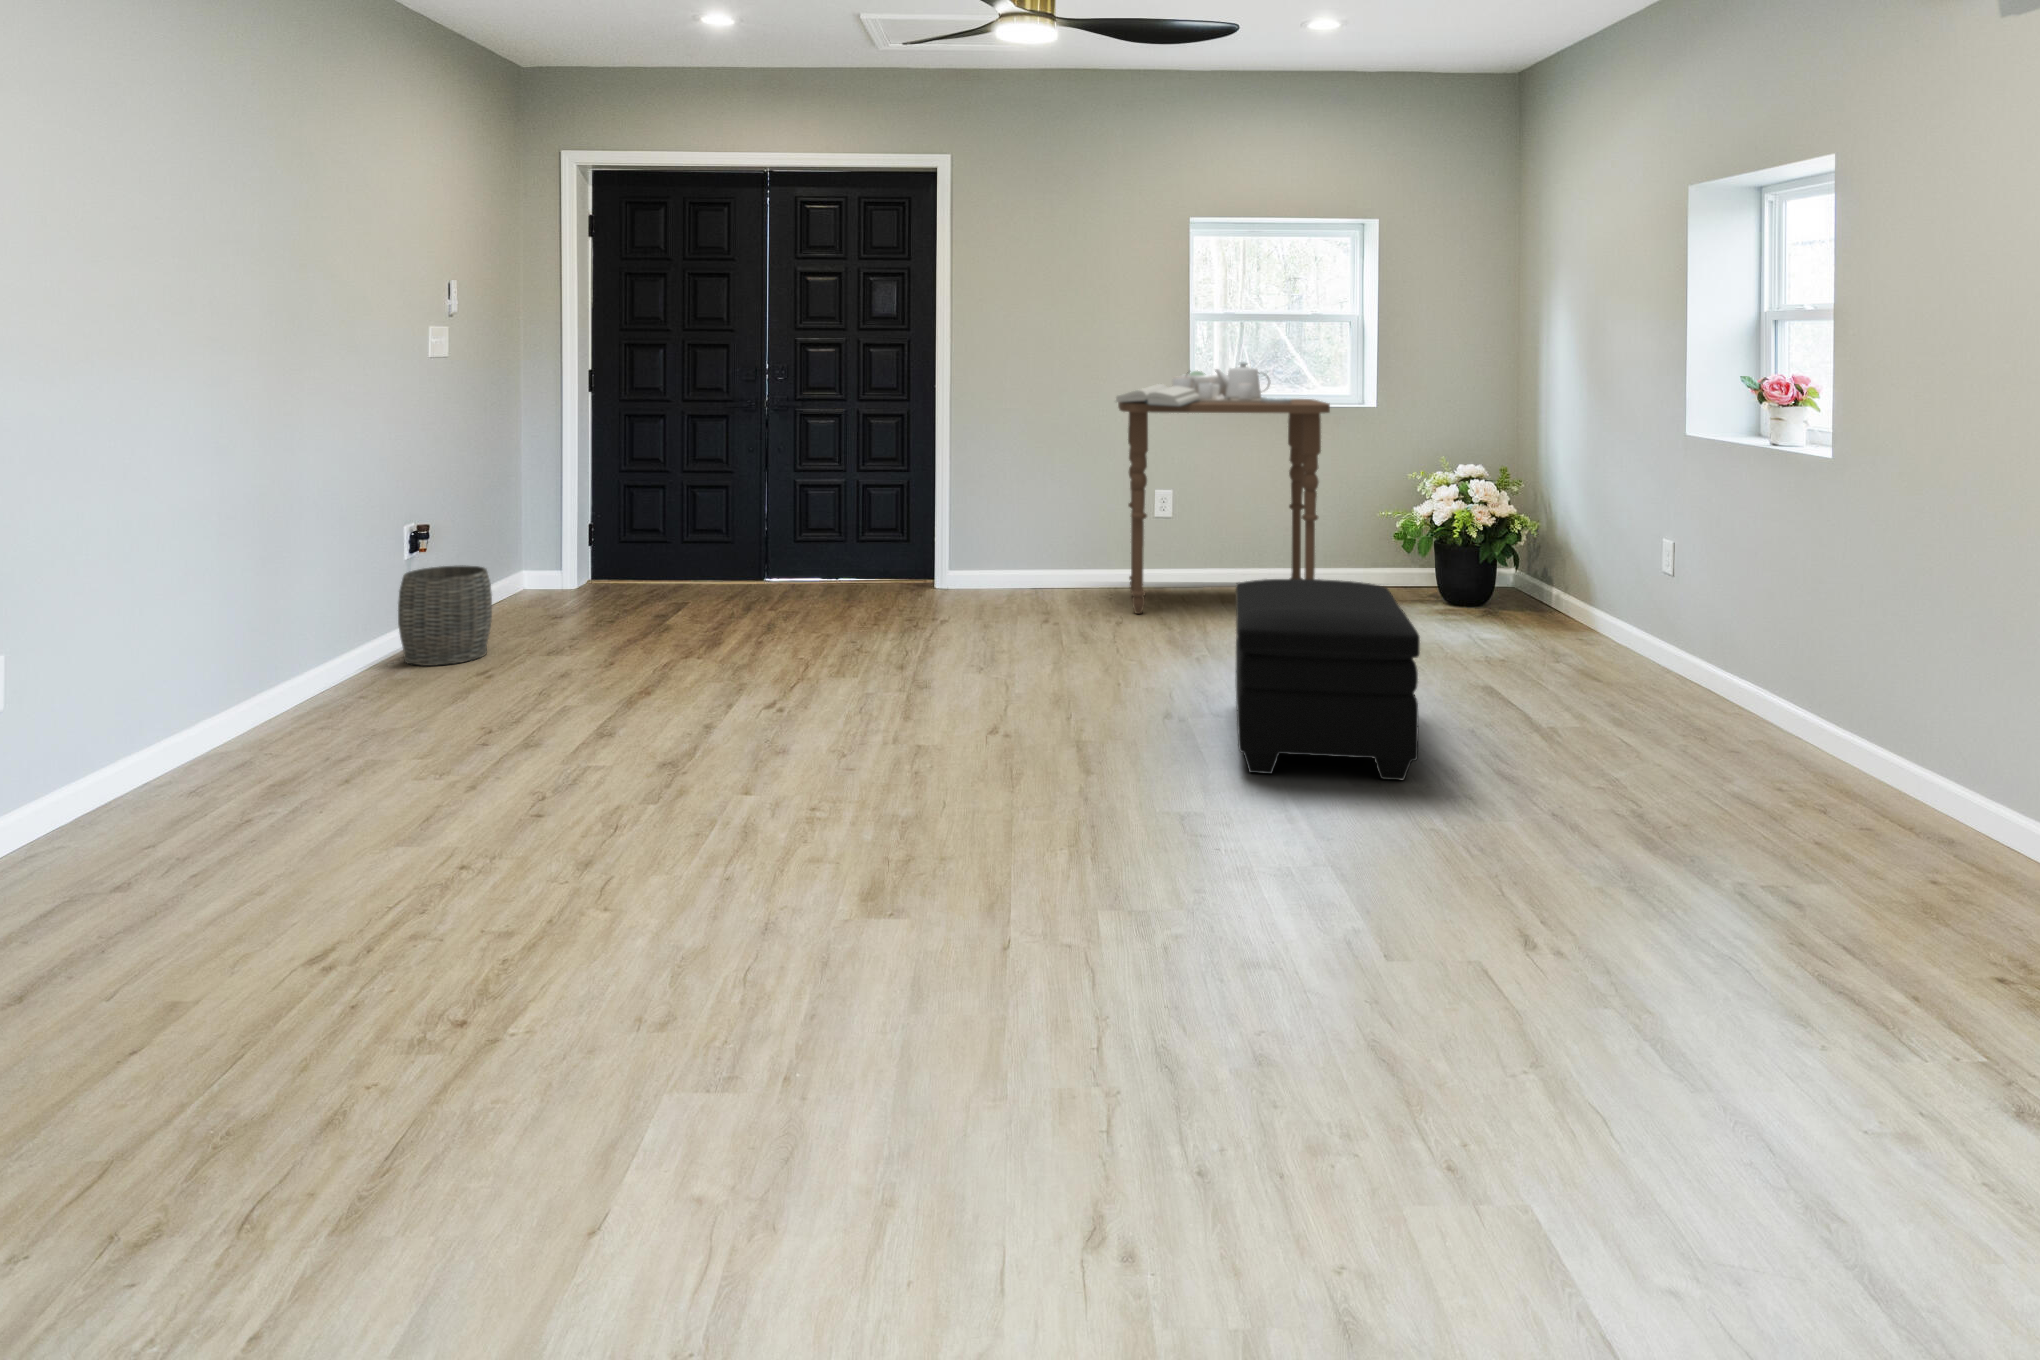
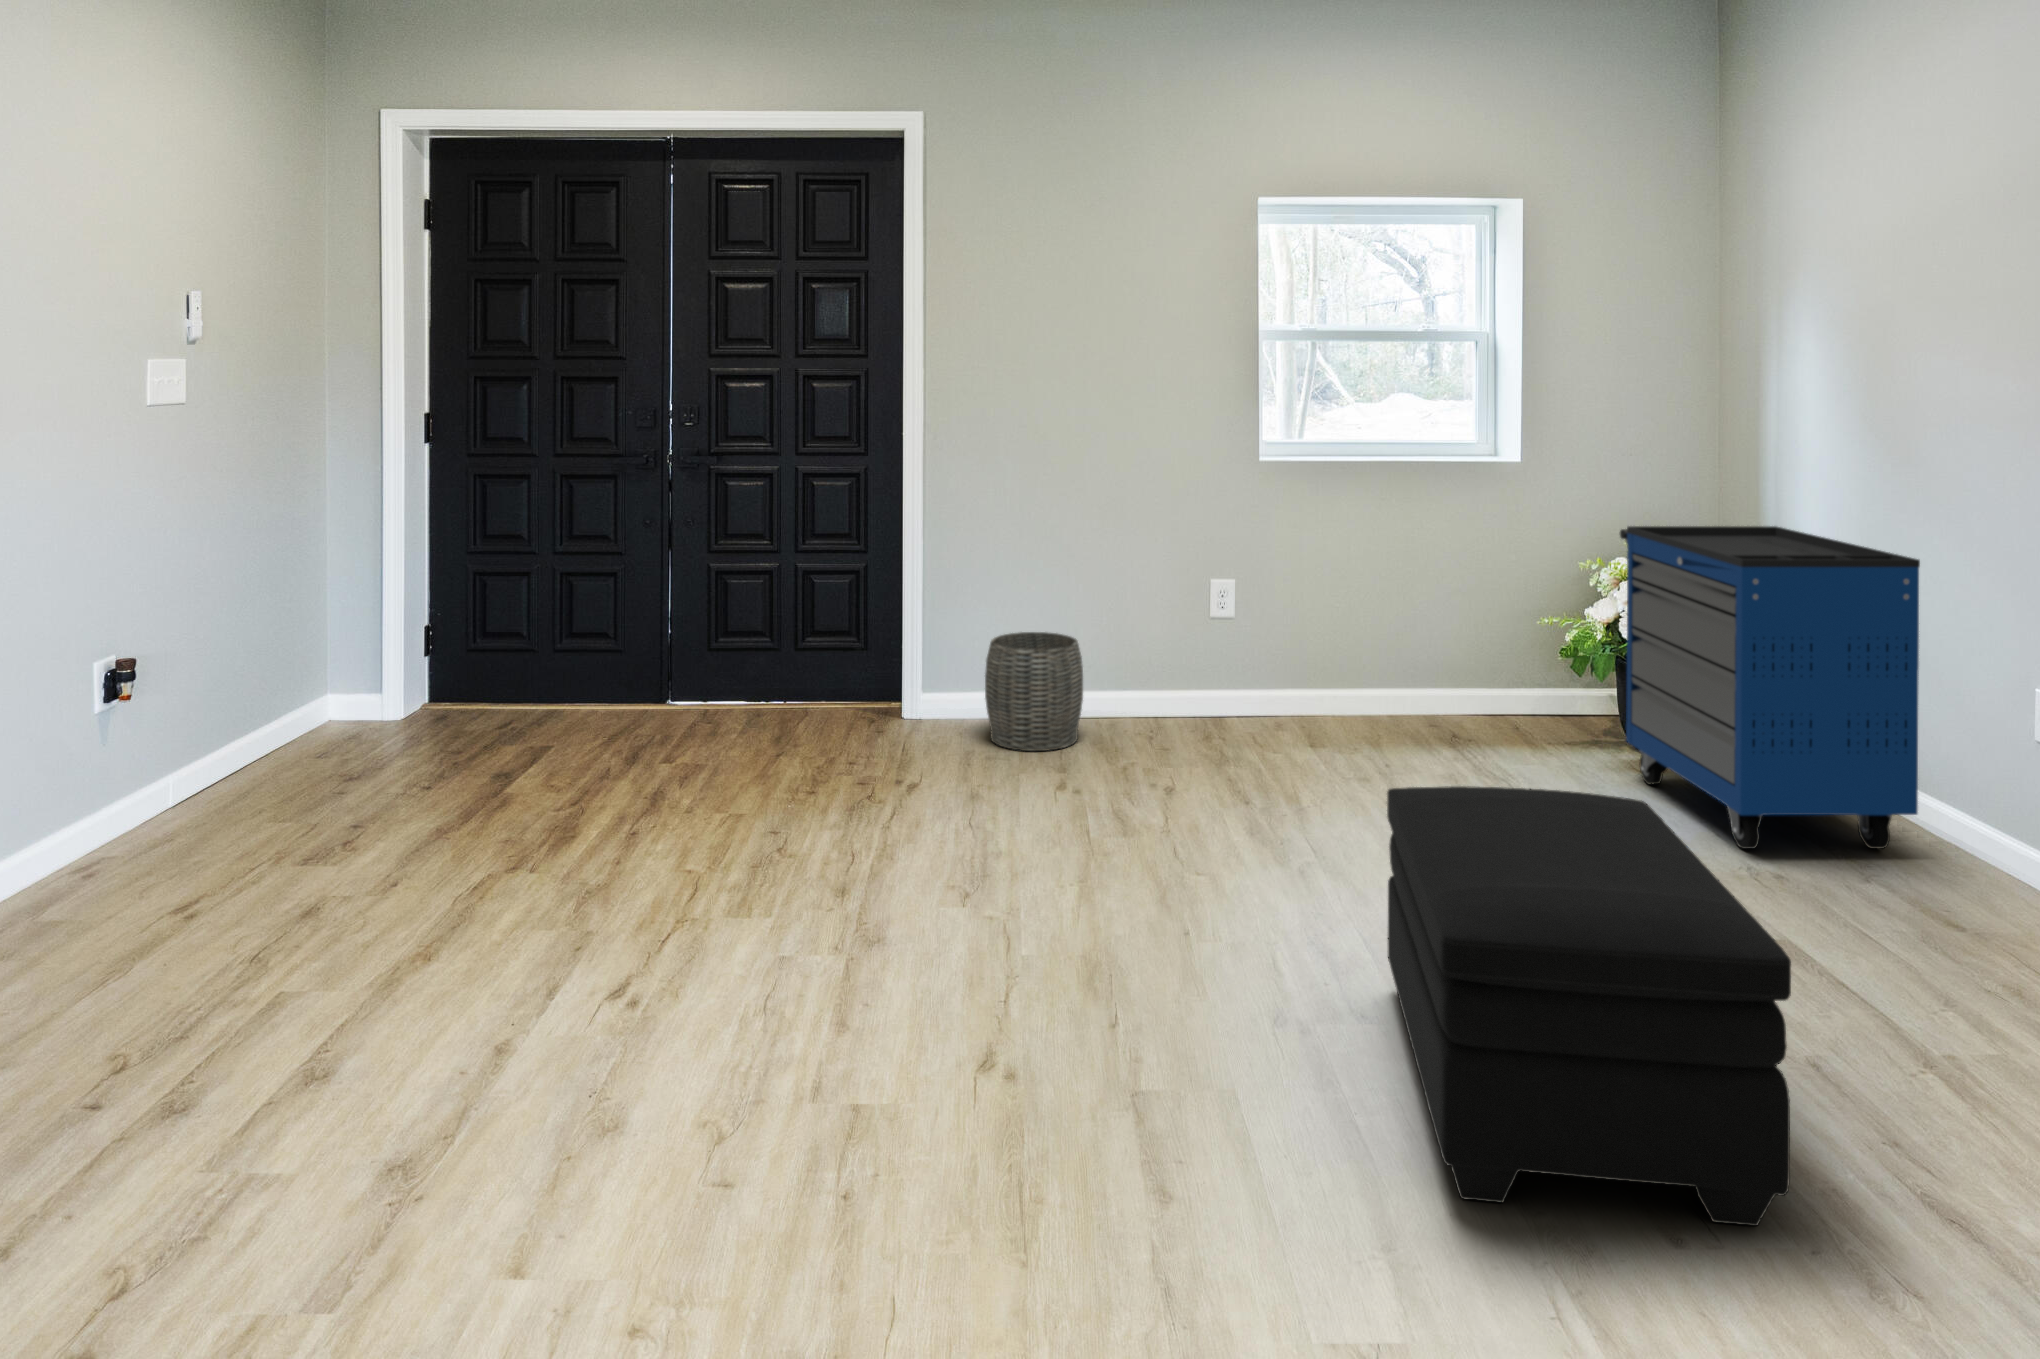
side table: present [1116,363,1330,614] -> none [1160,405,1476,776]
storage cabinet: none [1430,445,1601,648] -> present [1620,526,1920,849]
woven basket: present [398,565,492,666] -> present [985,632,1083,751]

